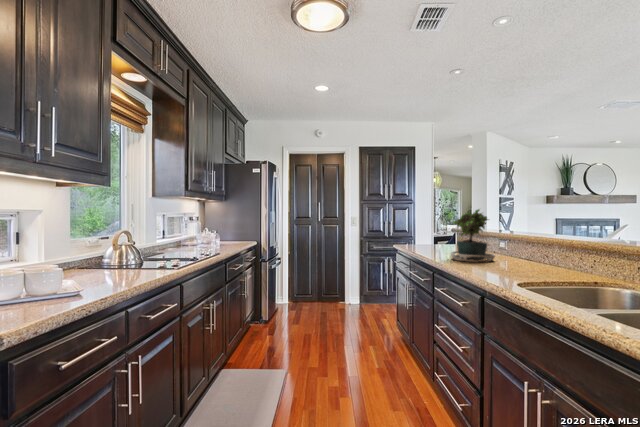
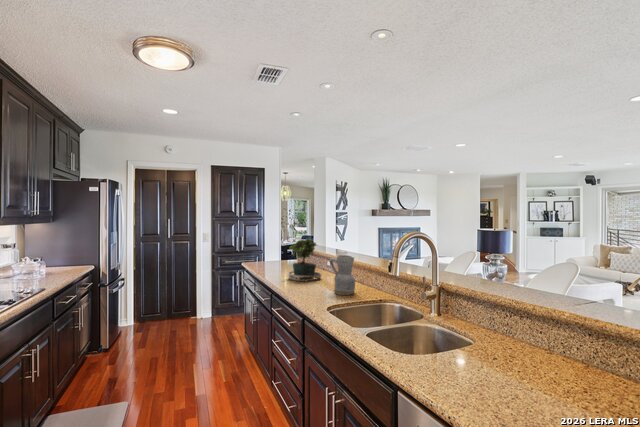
ceramic pitcher: none [512,226,551,277] -> present [330,255,355,295]

